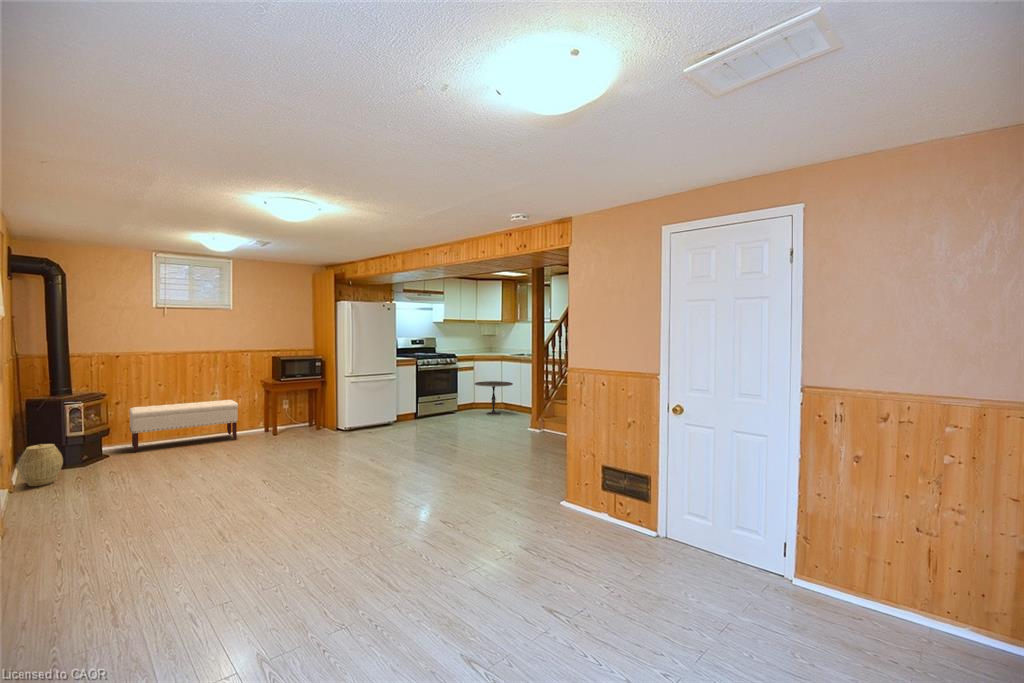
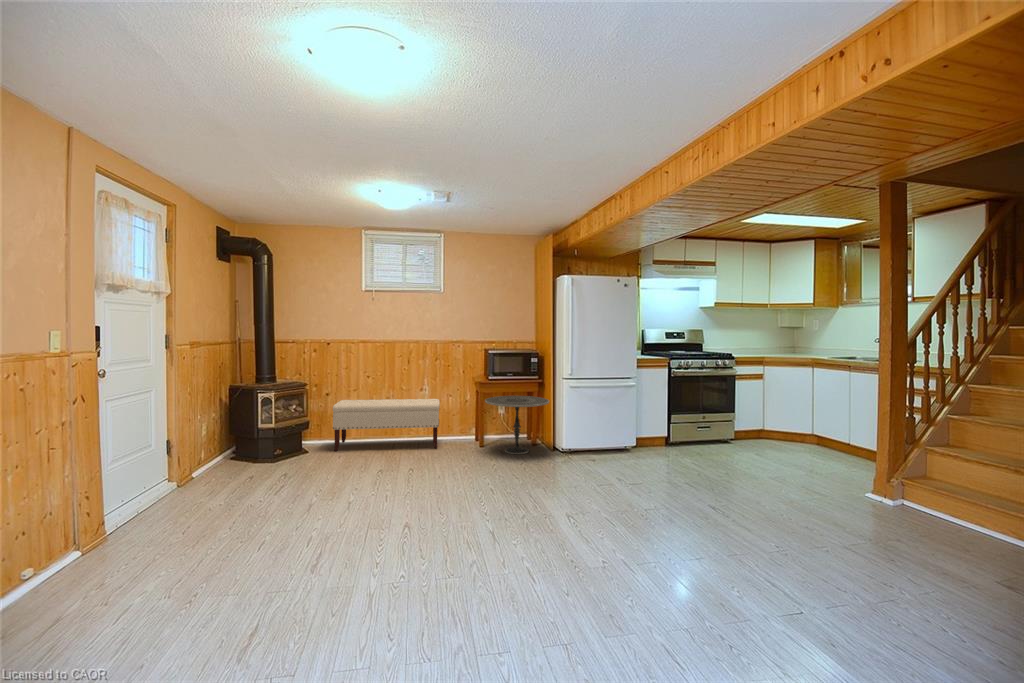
side table: present [475,381,513,415] -> present [485,396,549,454]
woven basket: present [18,444,63,486] -> none [201,436,244,483]

